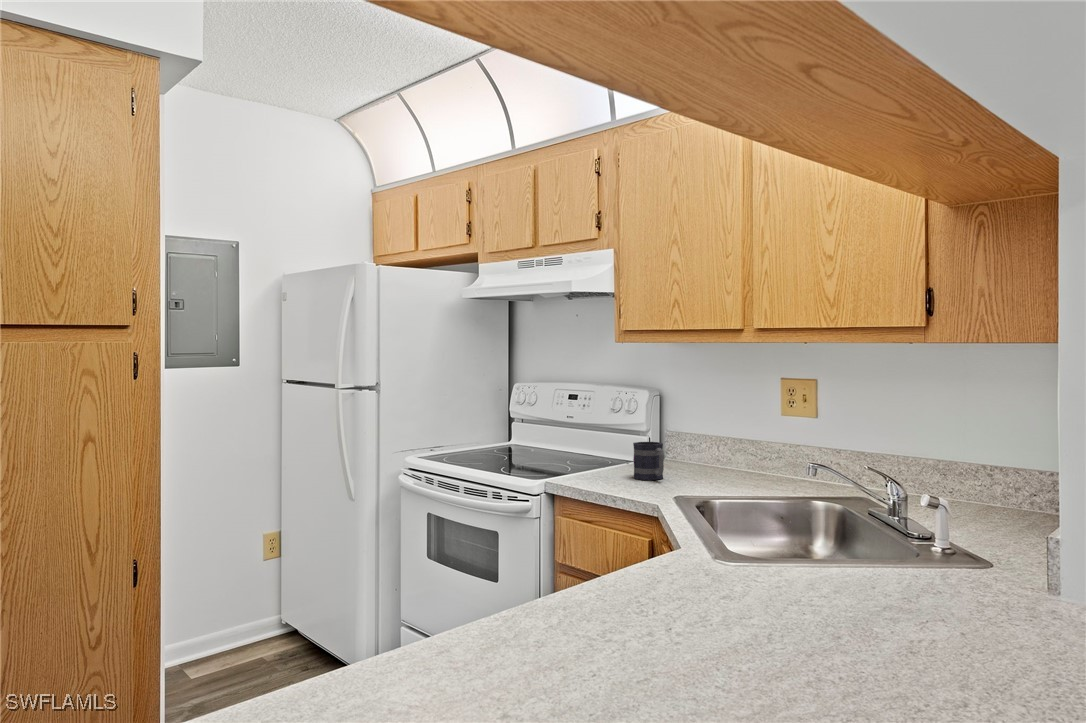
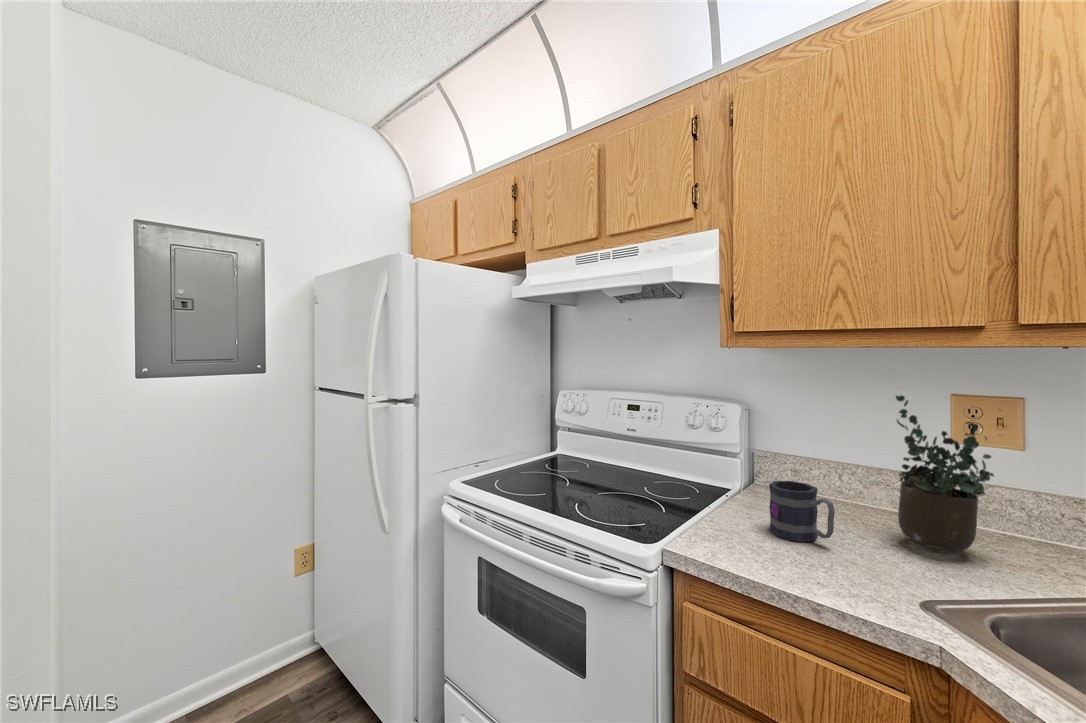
potted plant: none [714,378,769,484] -> present [896,395,994,555]

